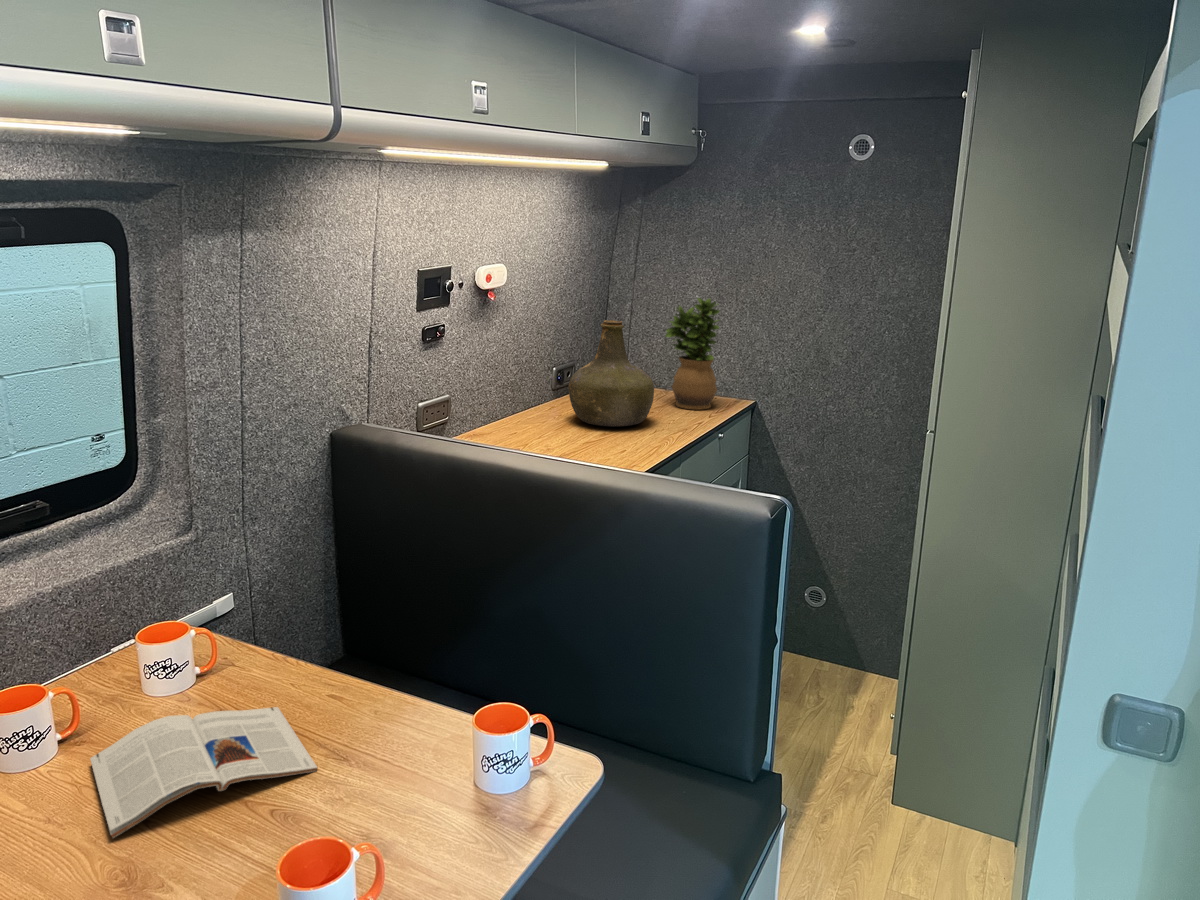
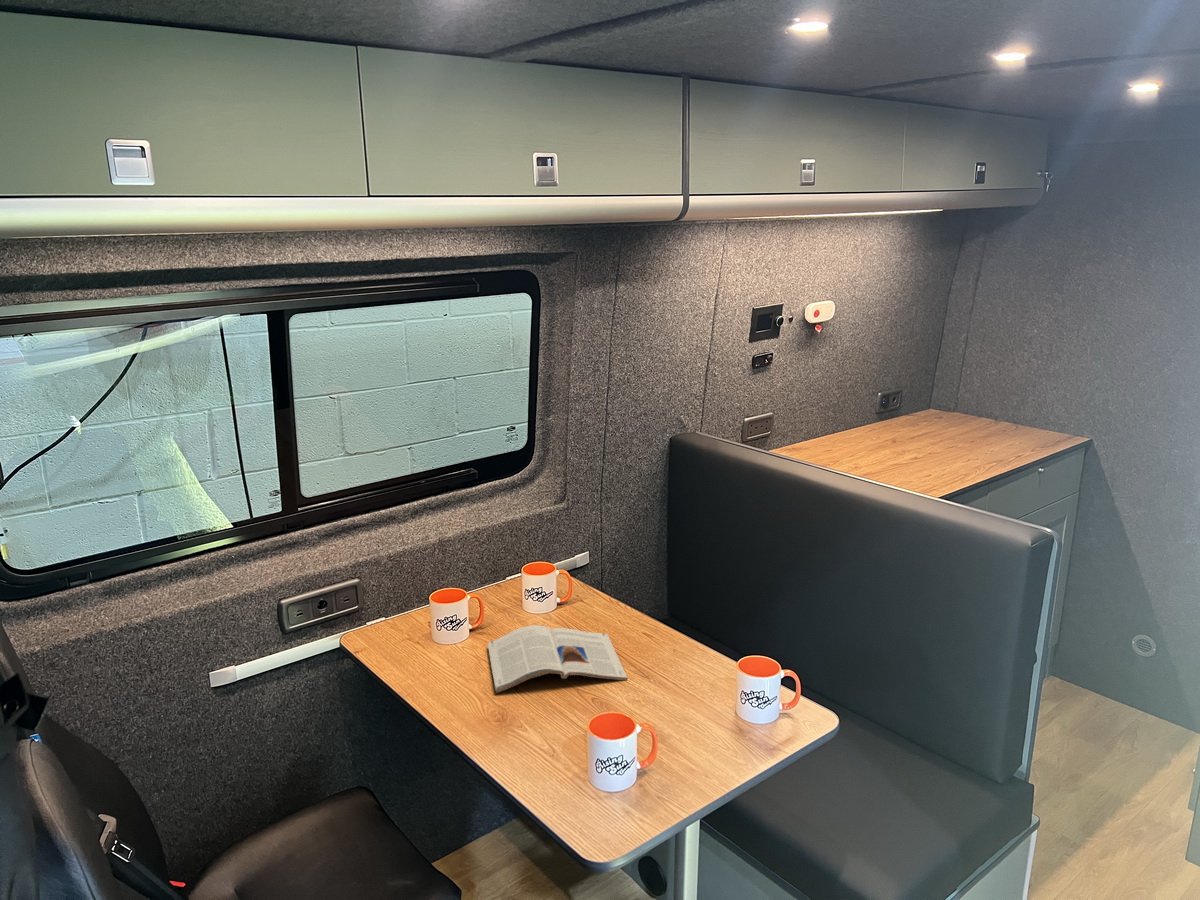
potted plant: present [665,298,719,410] -> none [990,334,1053,441]
bottle: present [568,320,654,427] -> none [886,353,970,451]

